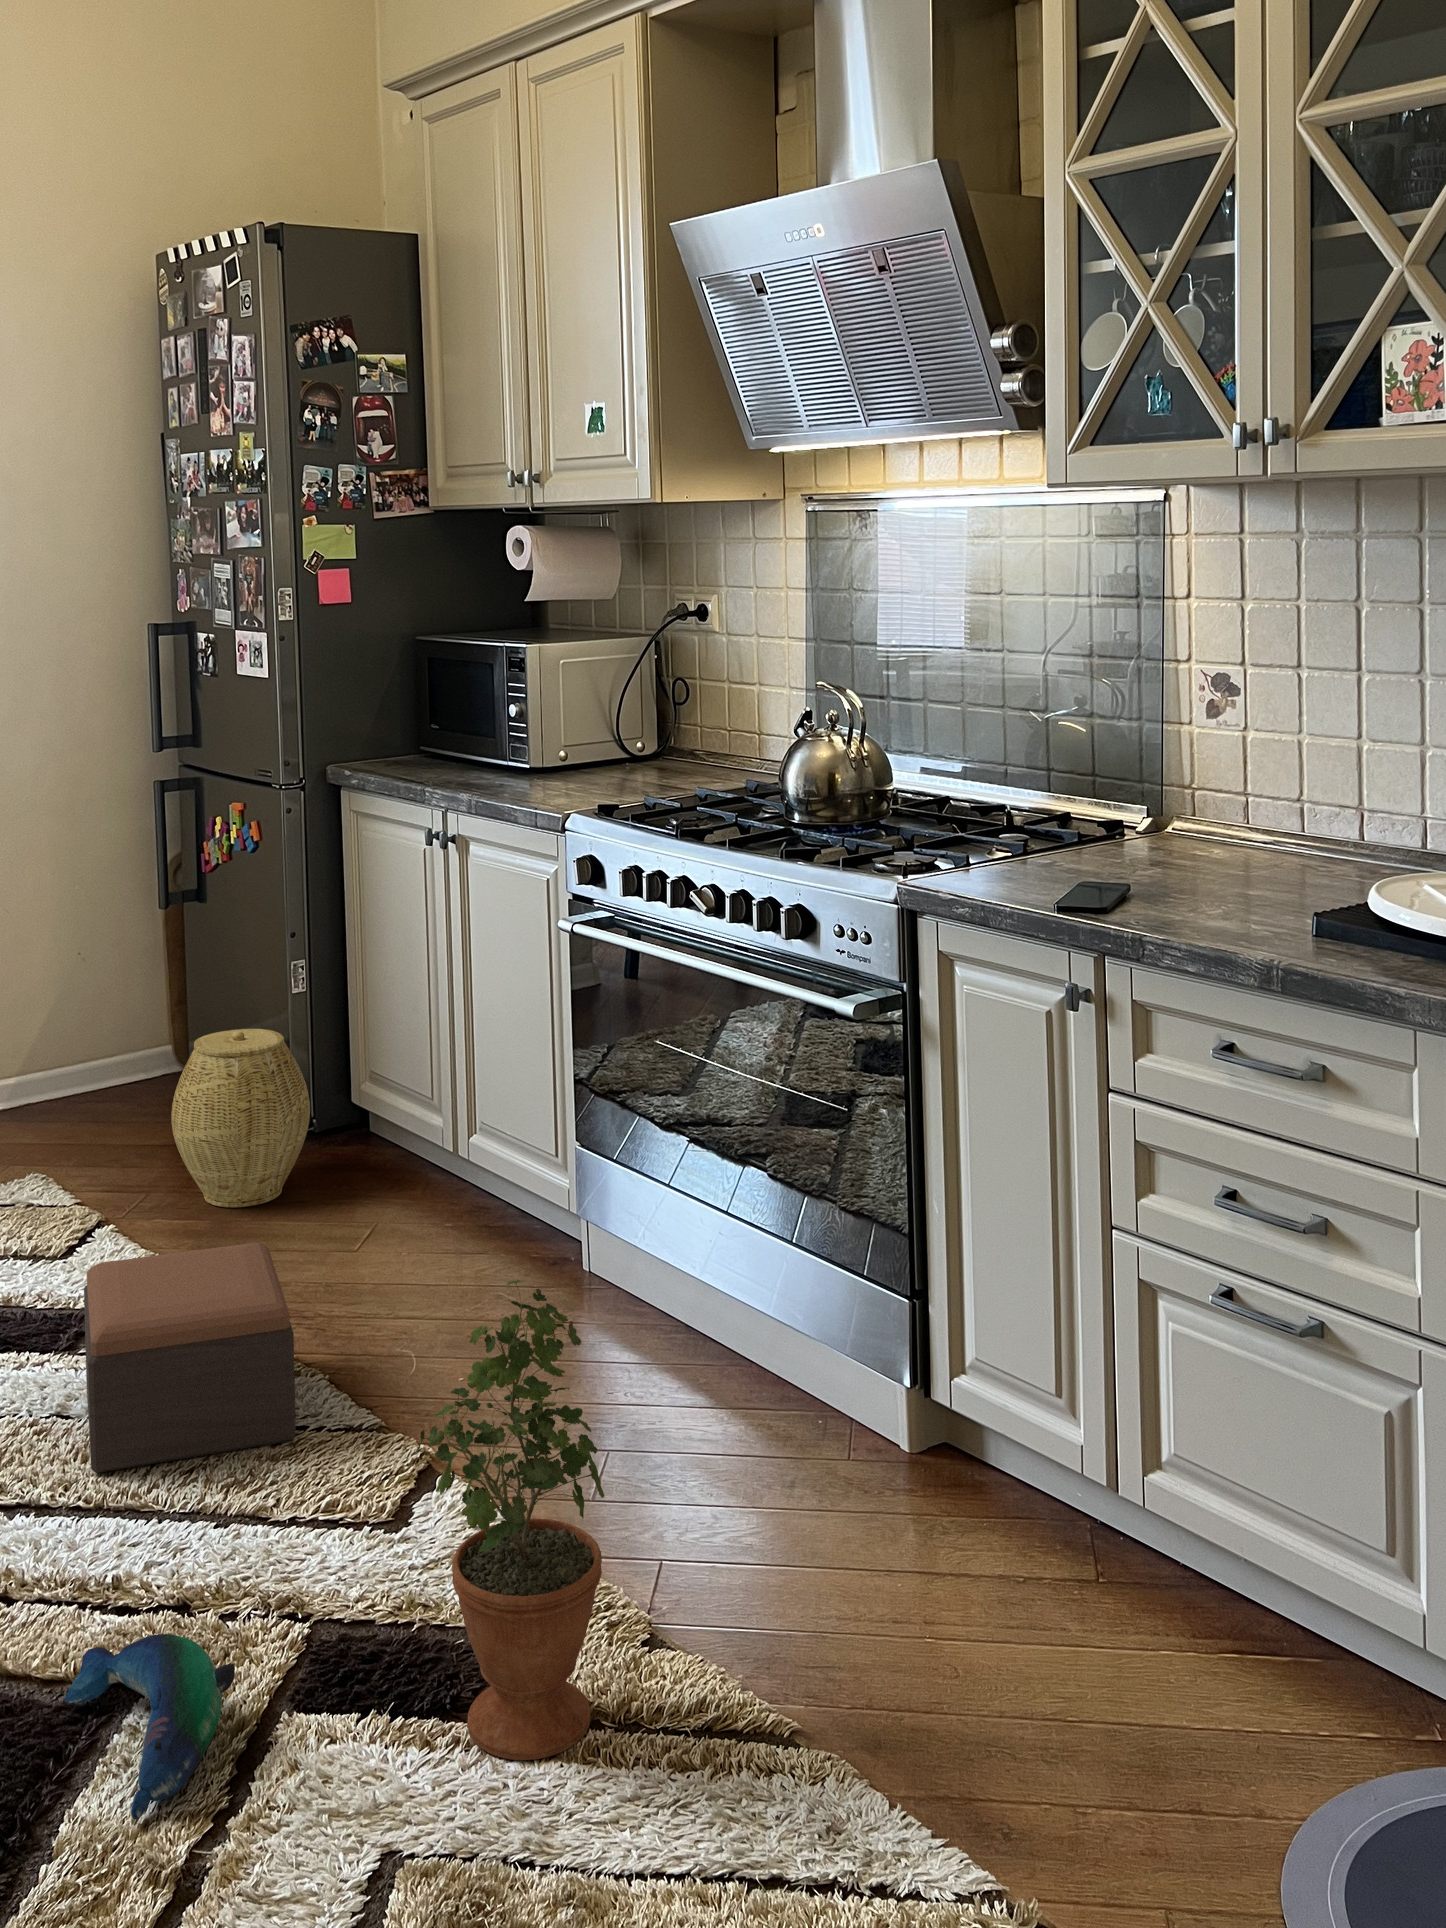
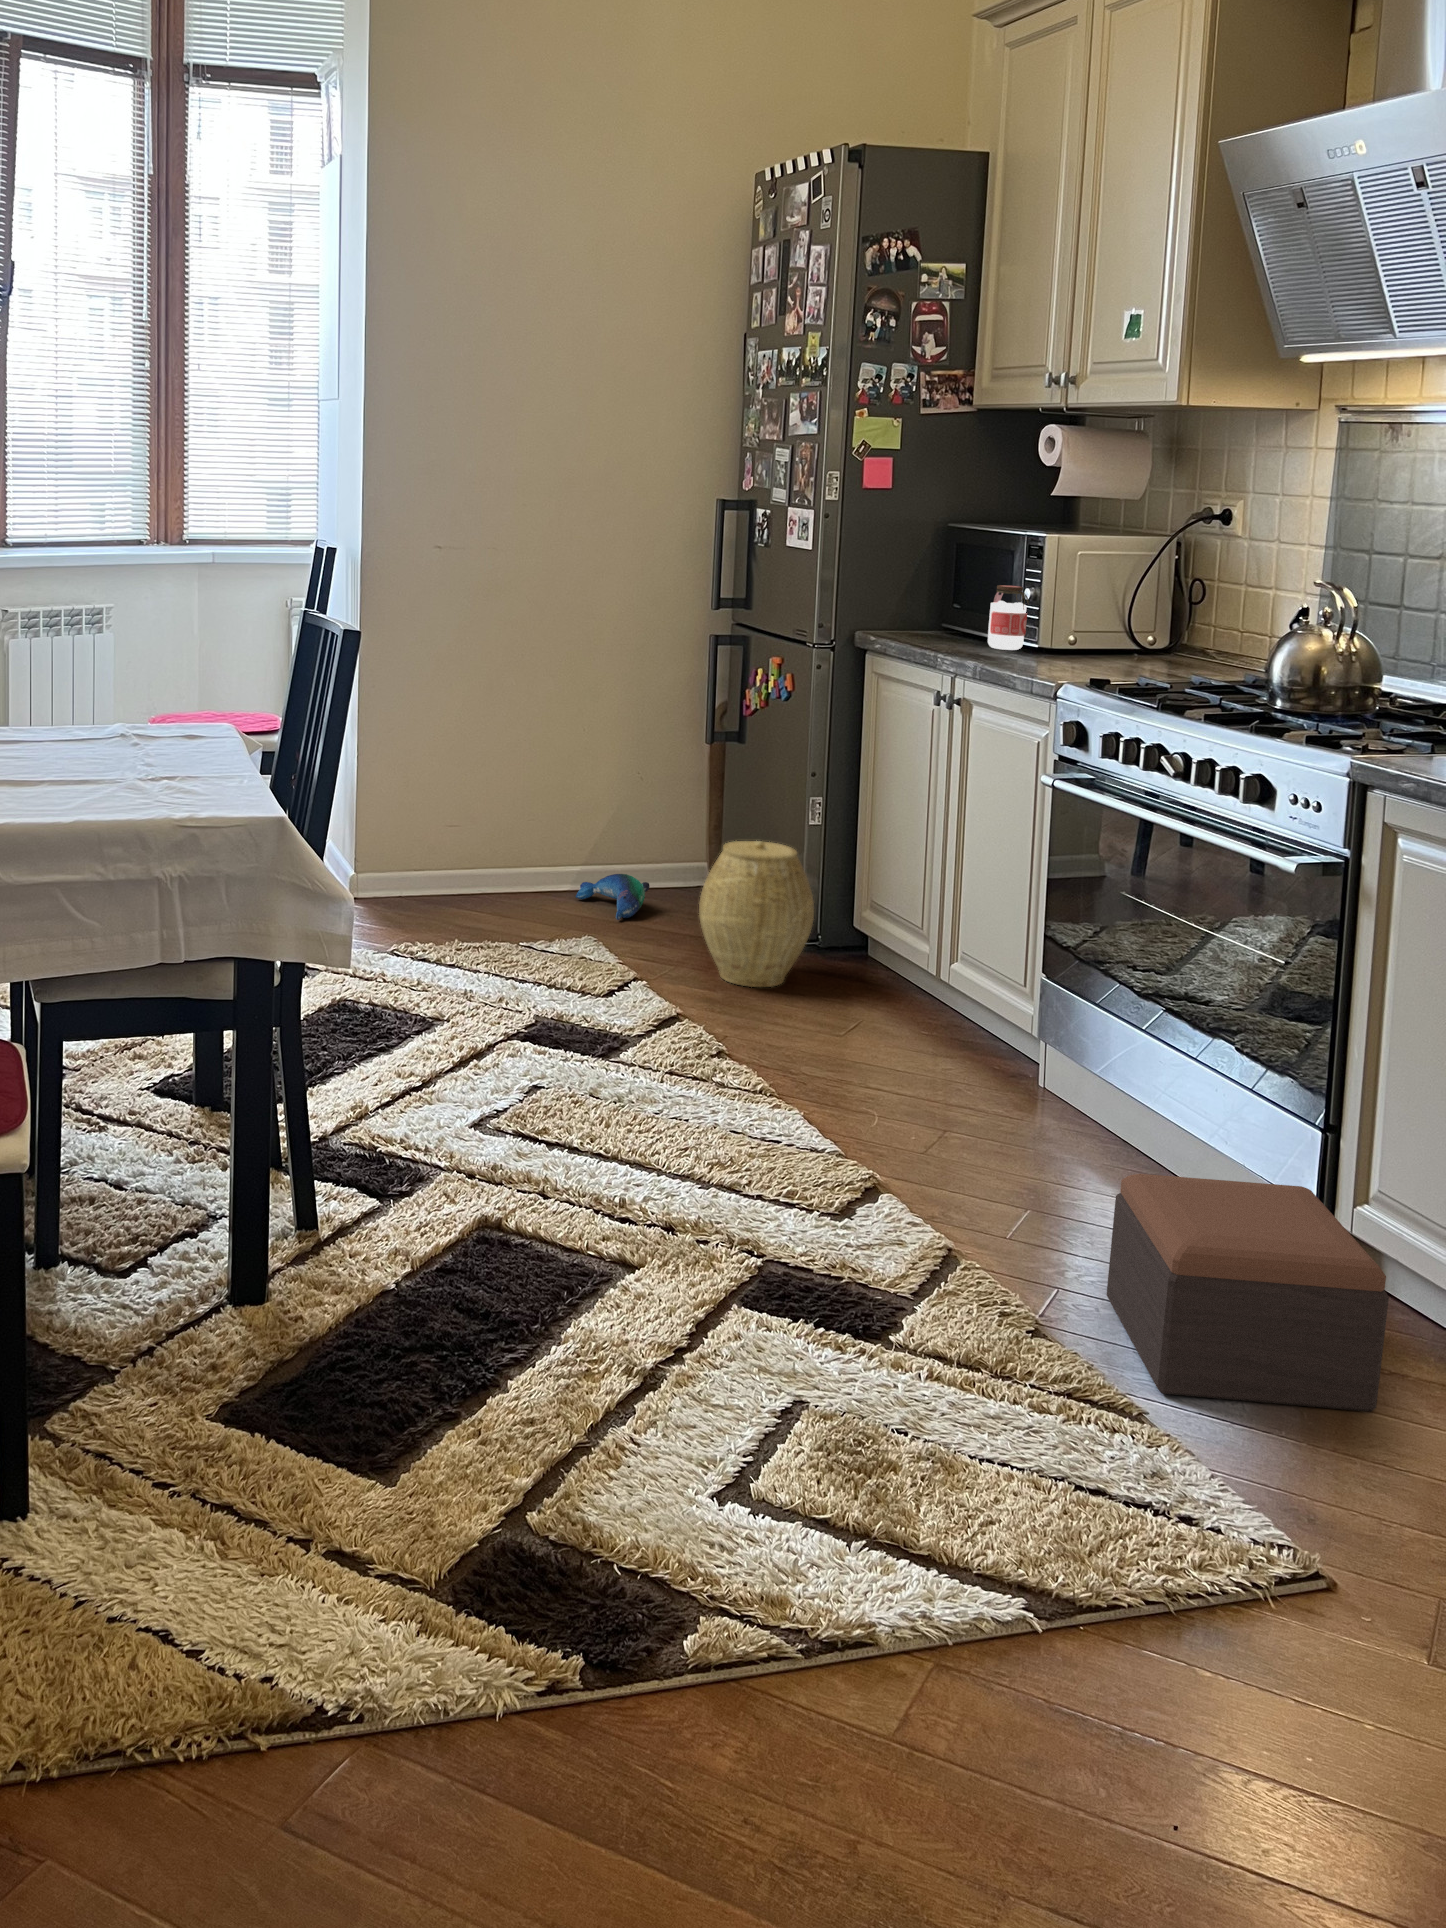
jar: none [475,706,517,779] -> present [988,585,1029,650]
footstool: present [84,1243,296,1473] -> present [1106,1174,1389,1412]
potted plant: present [416,1280,605,1760] -> none [852,1012,1004,1382]
plush toy: present [64,1634,235,1820] -> present [576,874,650,920]

